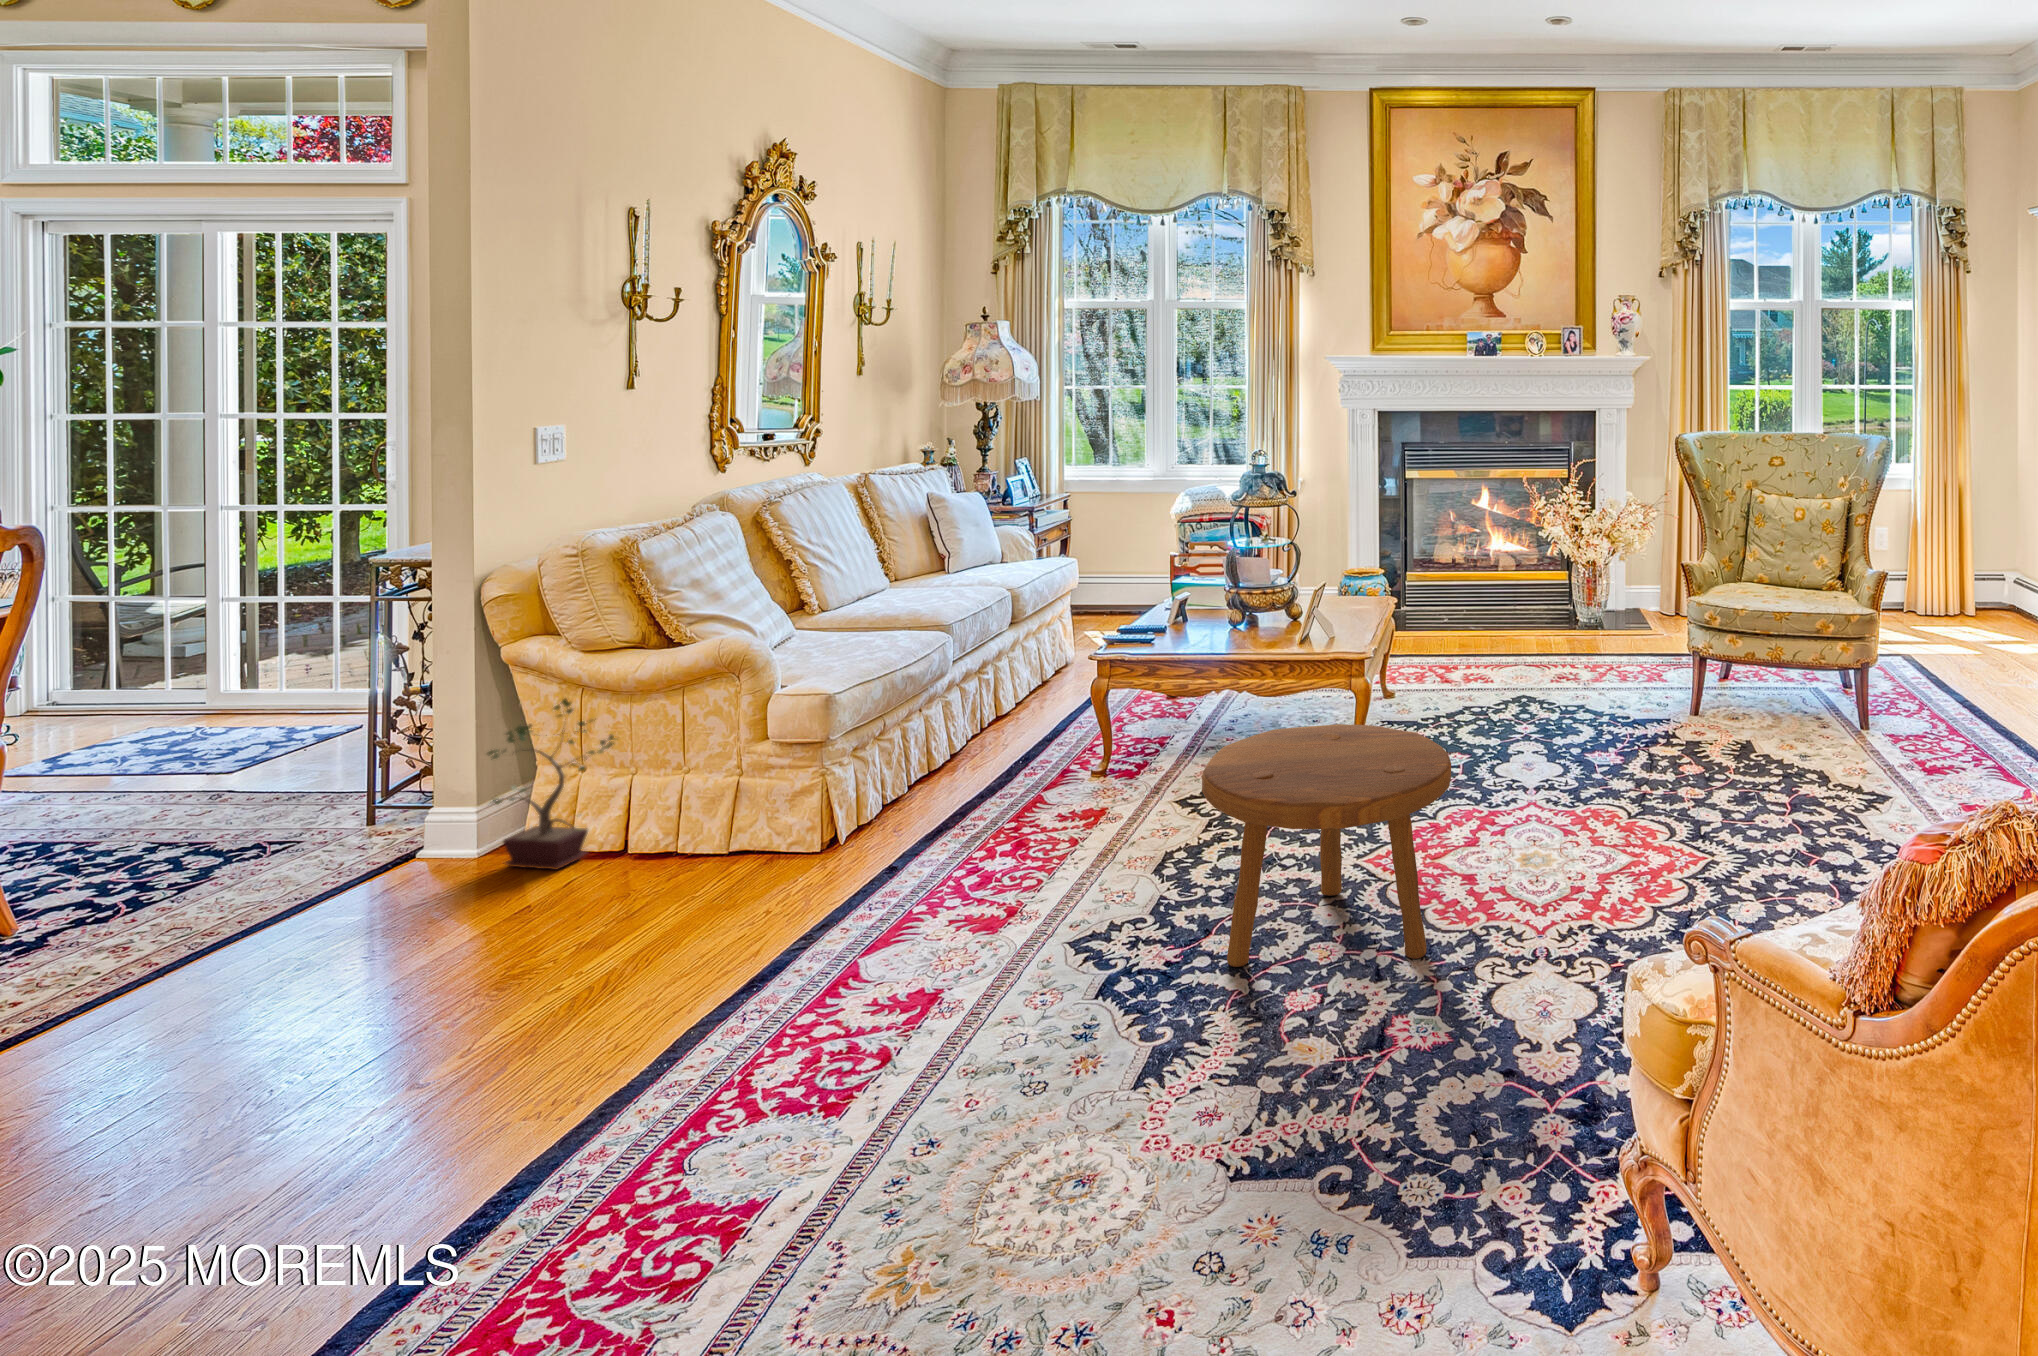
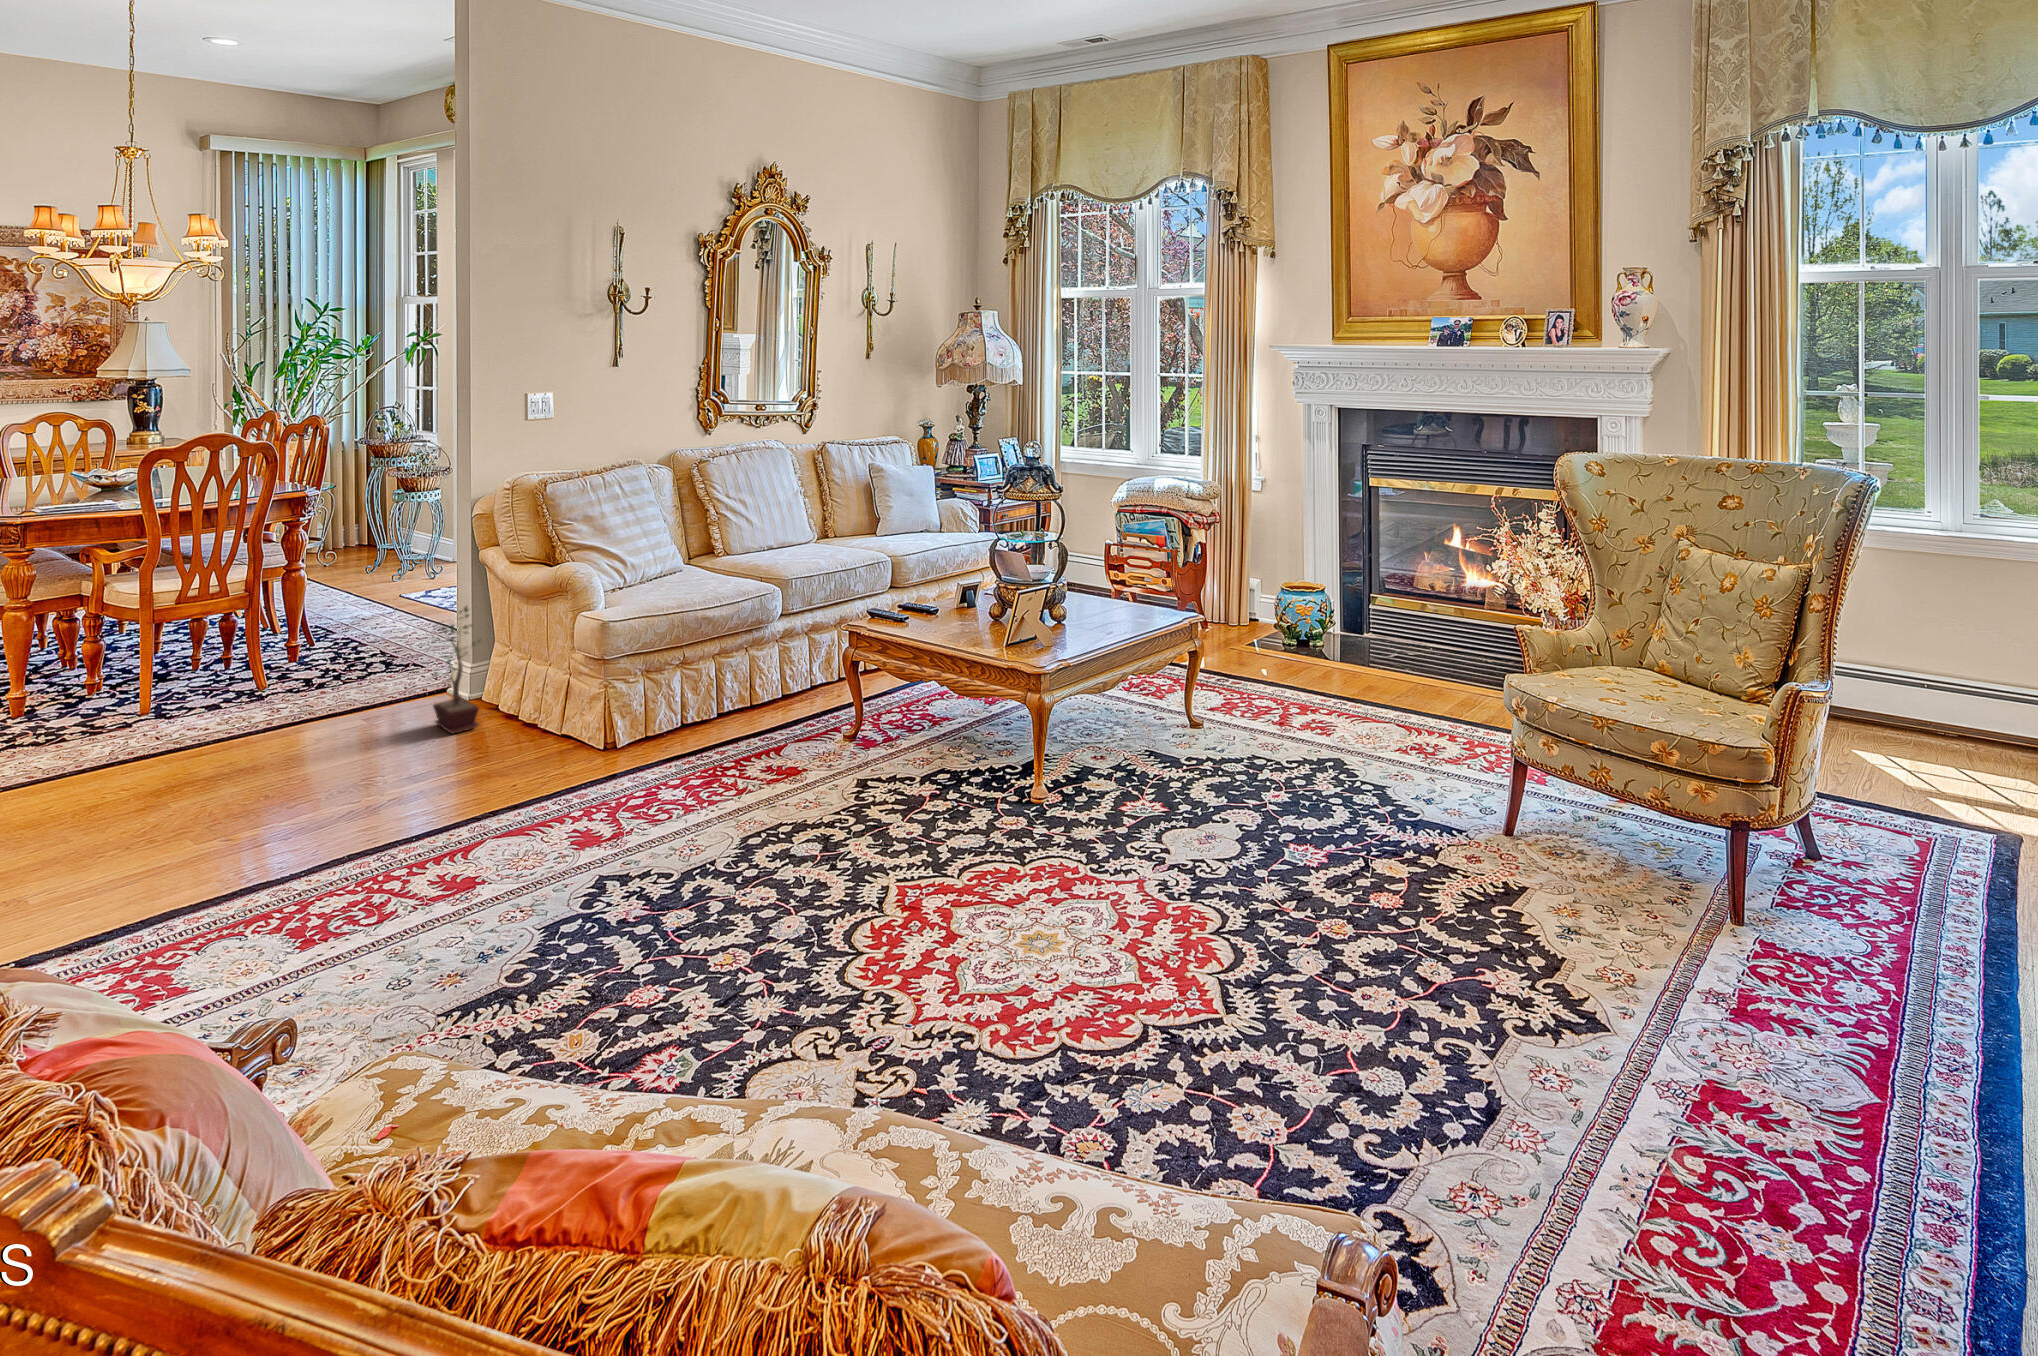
footstool: present [1202,724,1451,967] -> none [596,740,874,1034]

